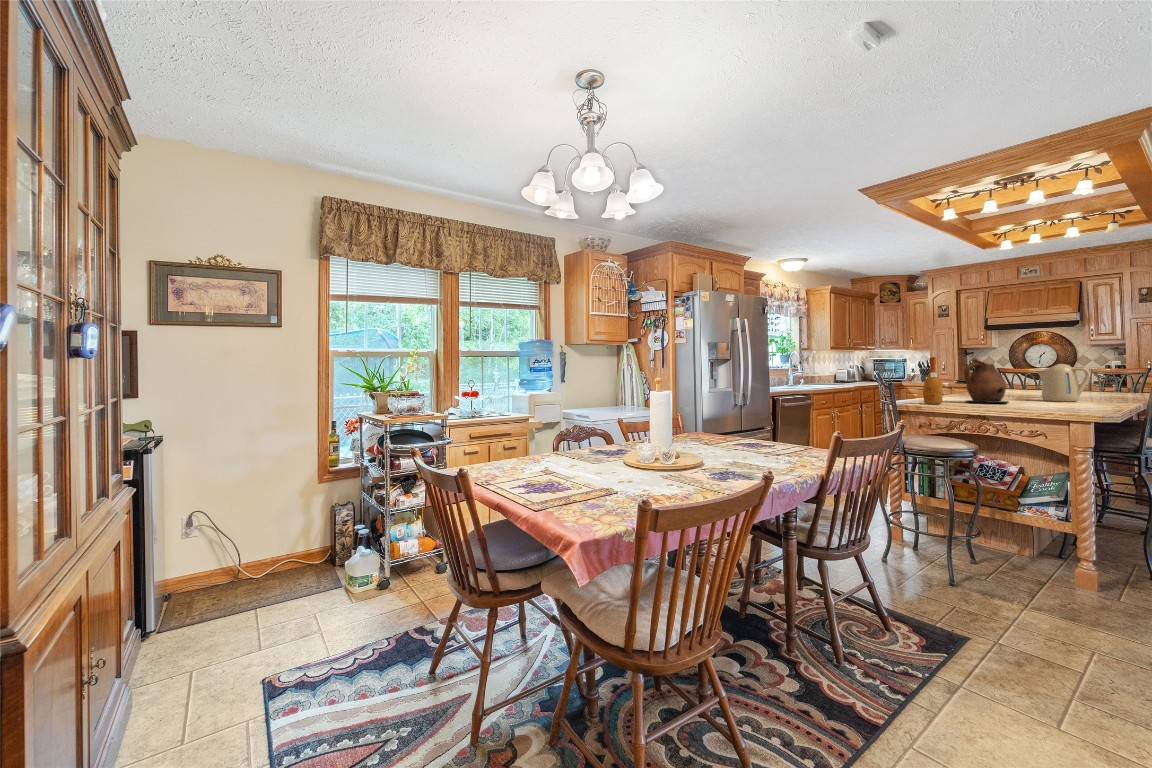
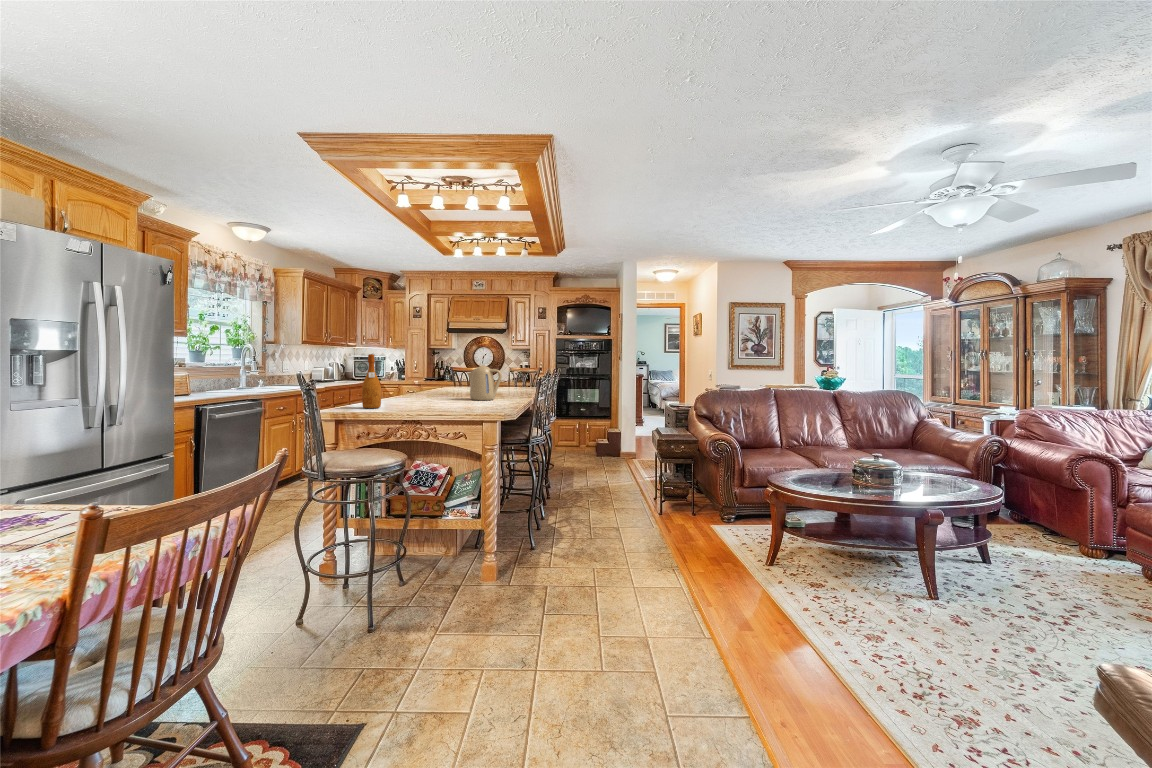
ceramic pitcher: present [964,359,1008,403] -> none [404,359,443,405]

